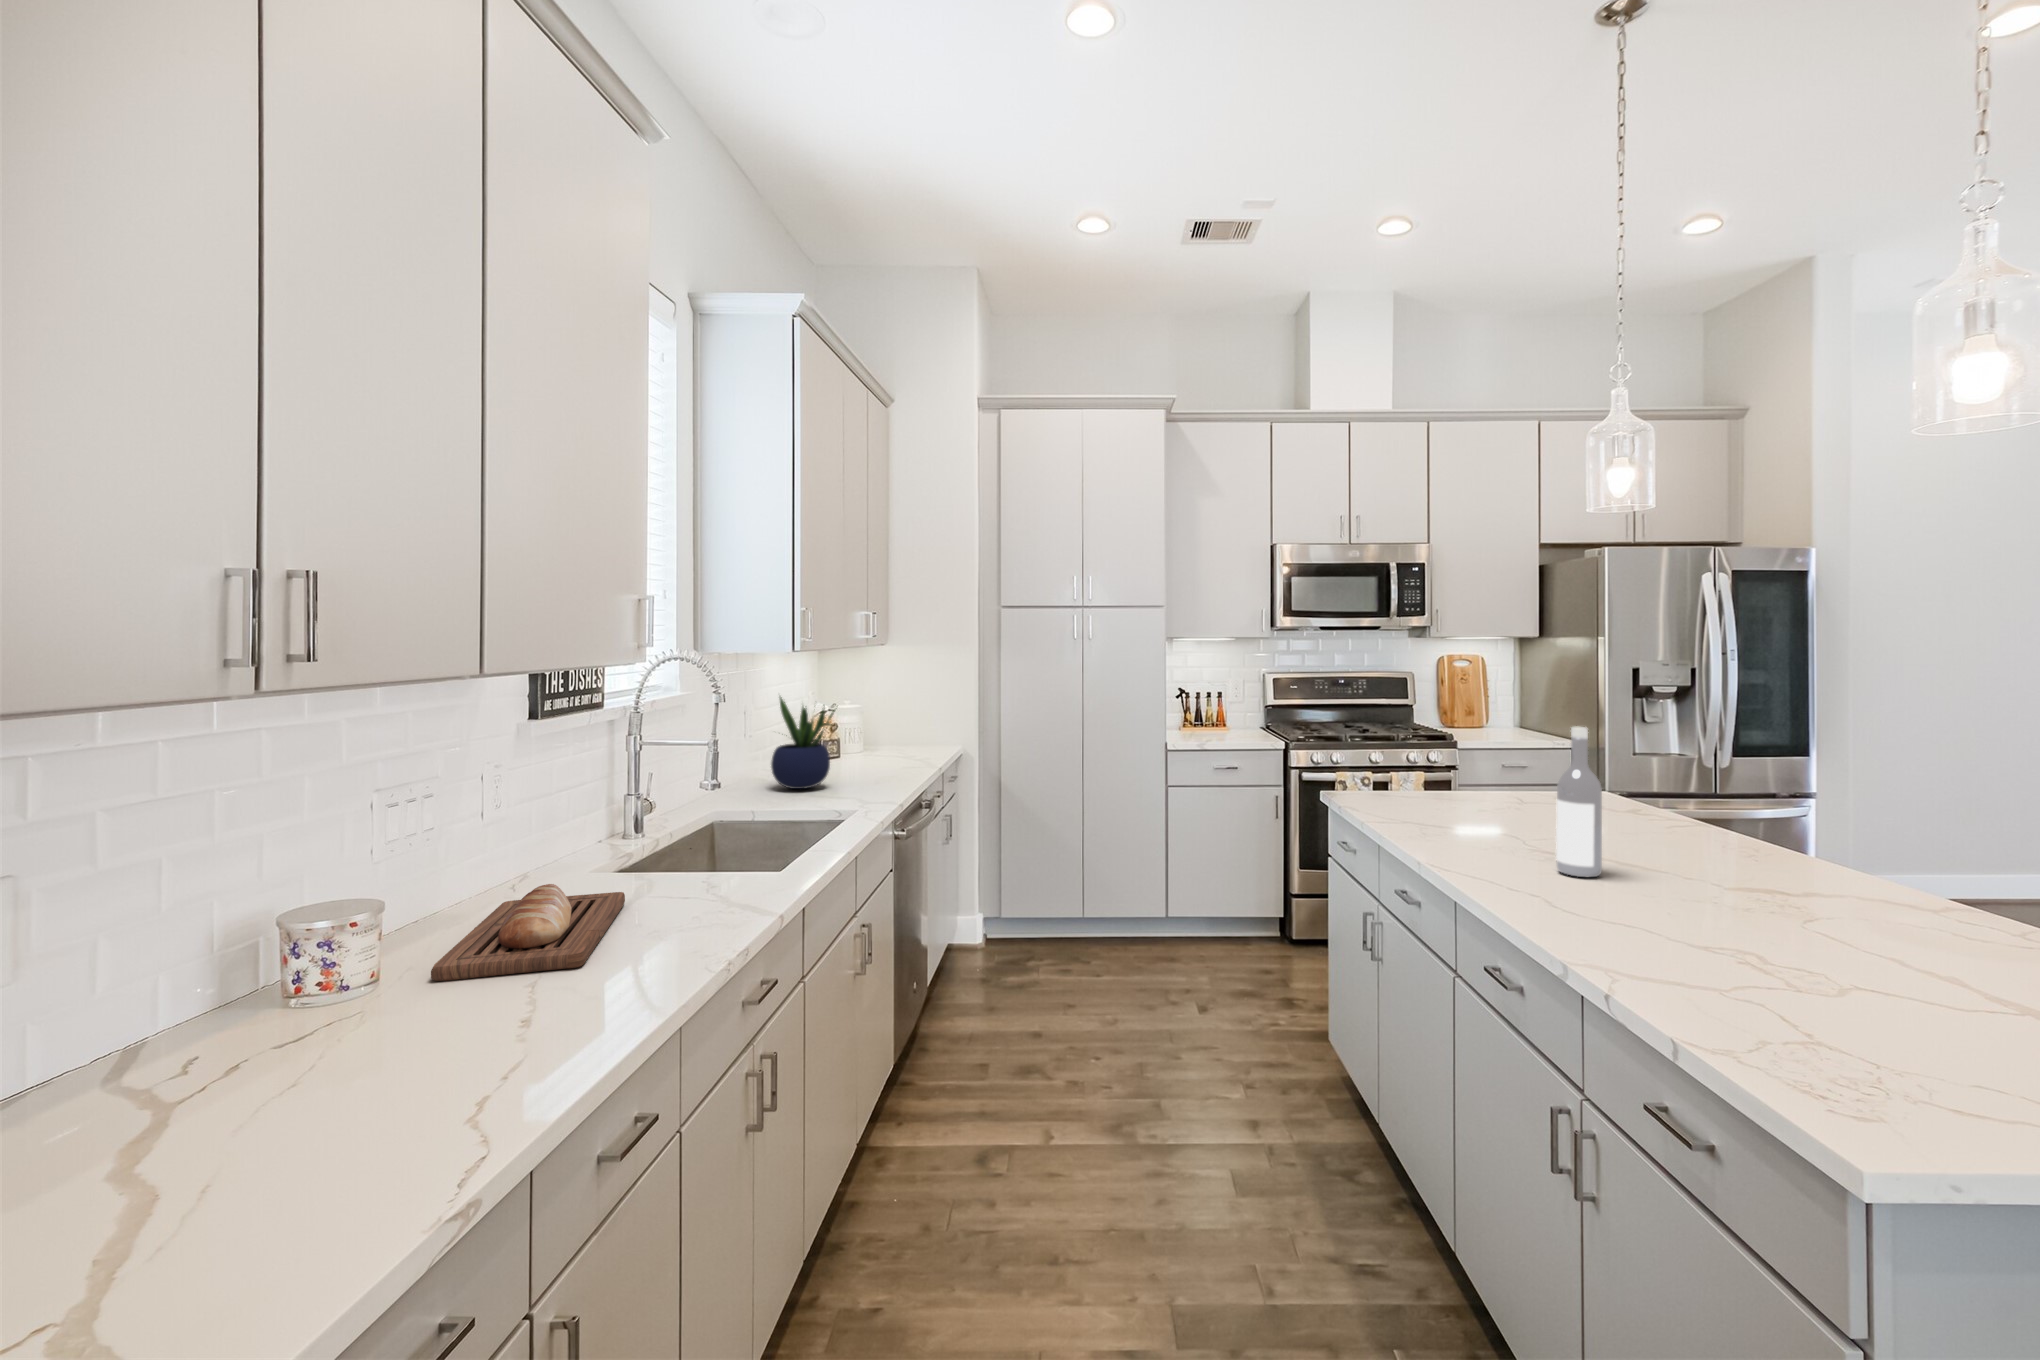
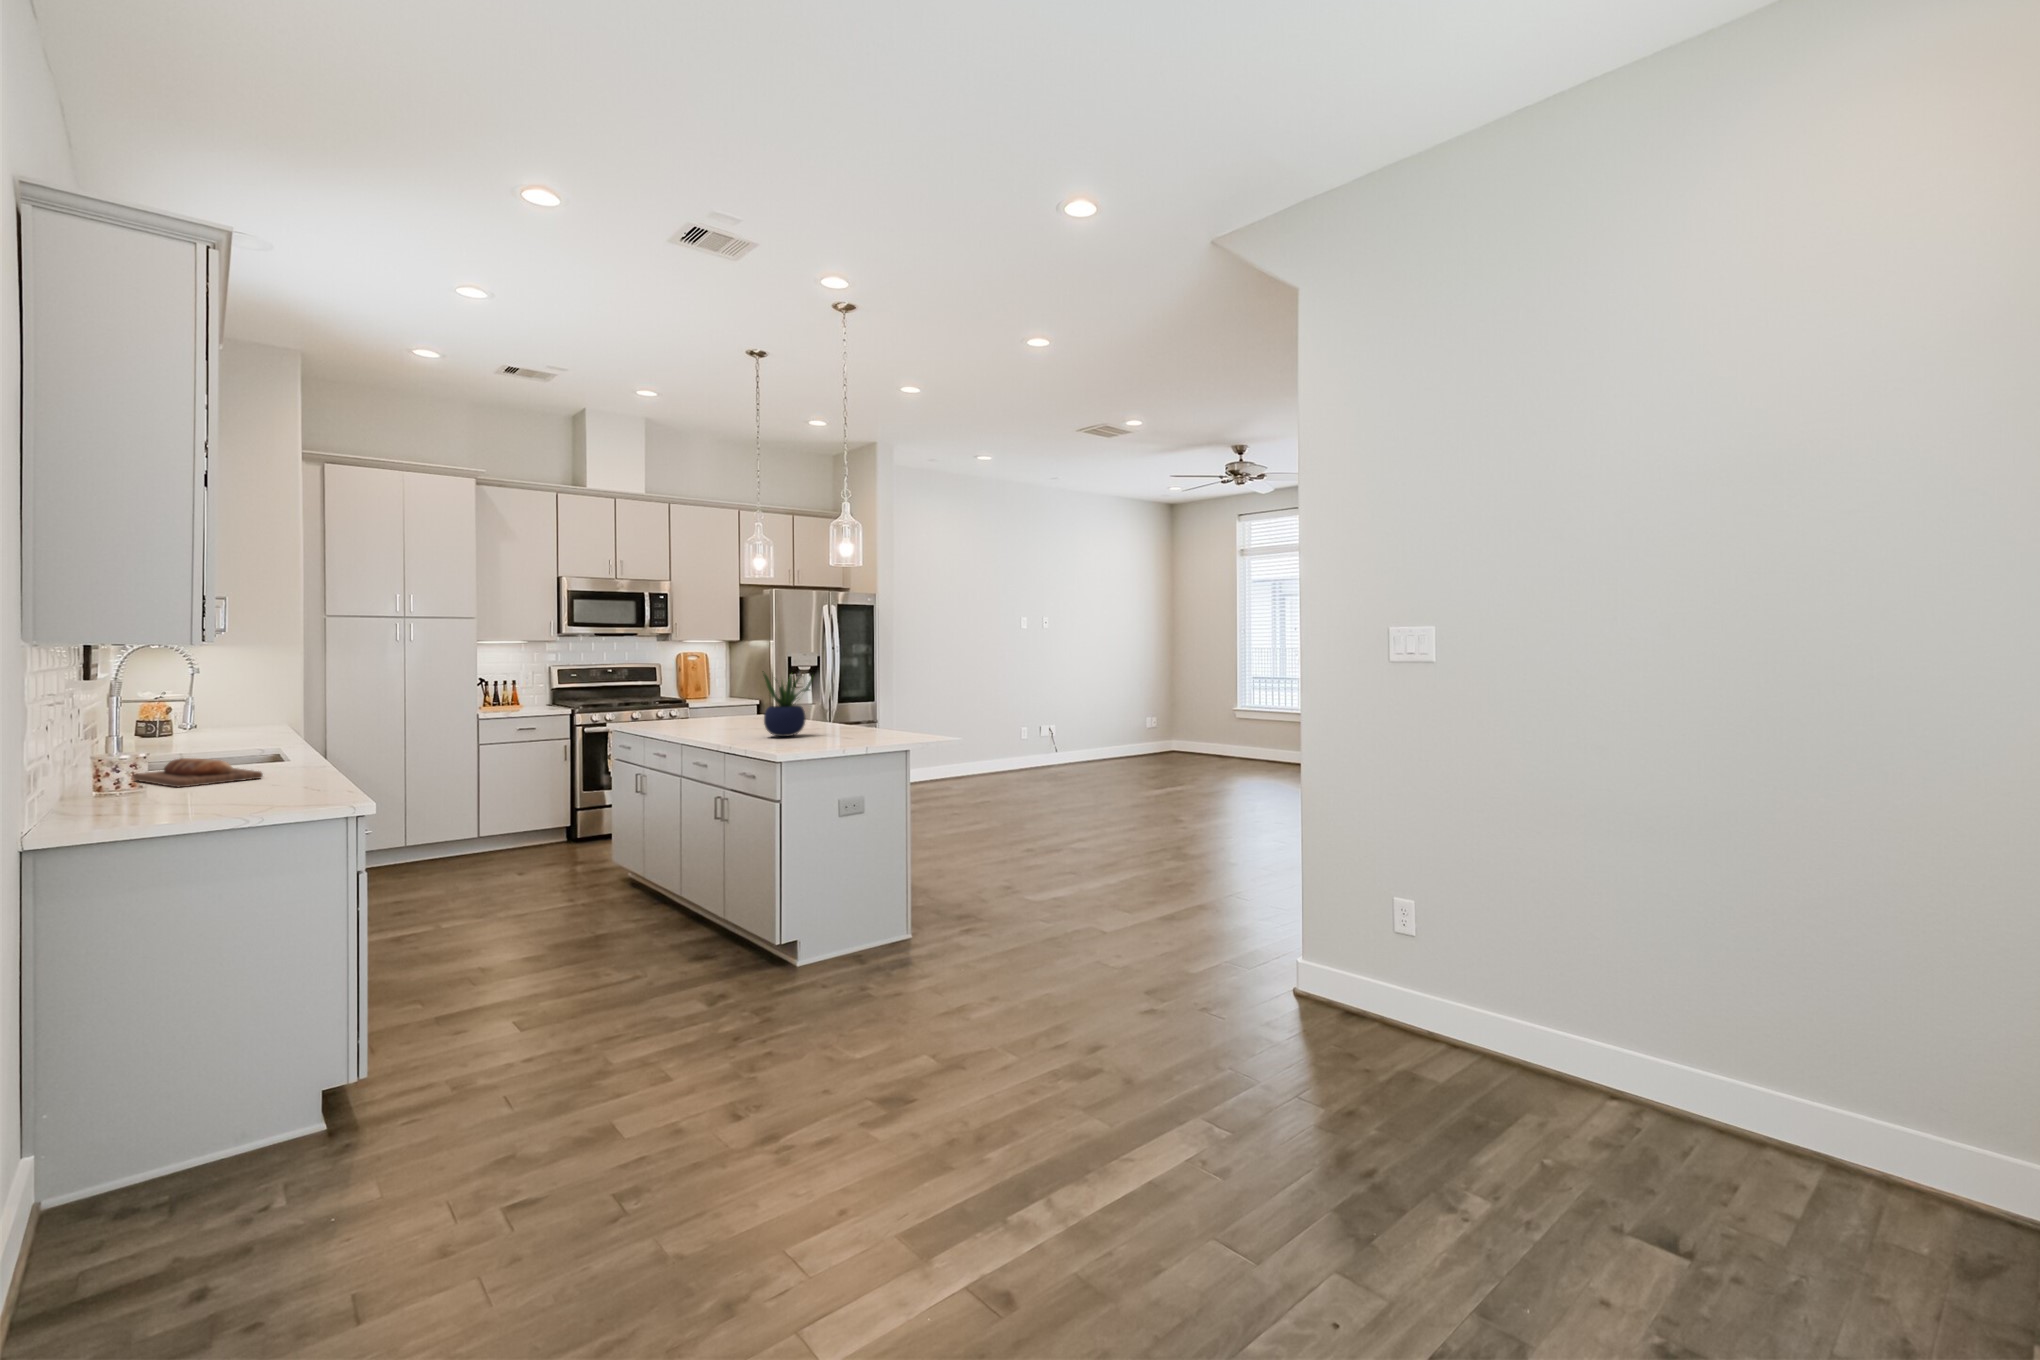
potted plant: present [771,697,834,789] -> present [762,671,813,737]
wine bottle: present [1556,727,1602,877] -> none [728,667,745,727]

